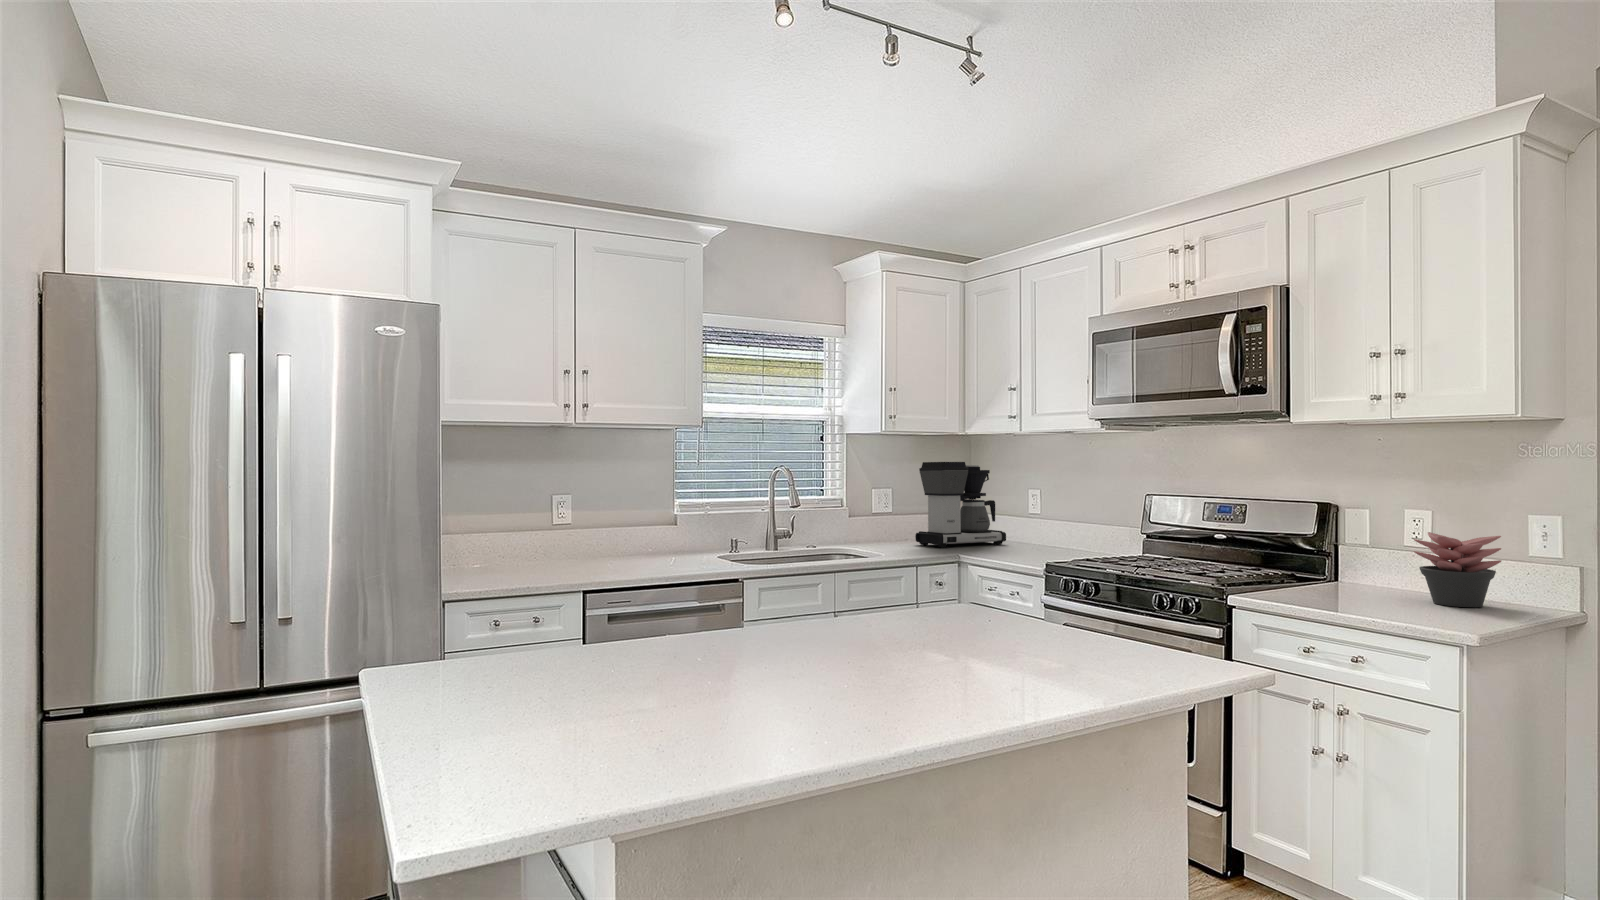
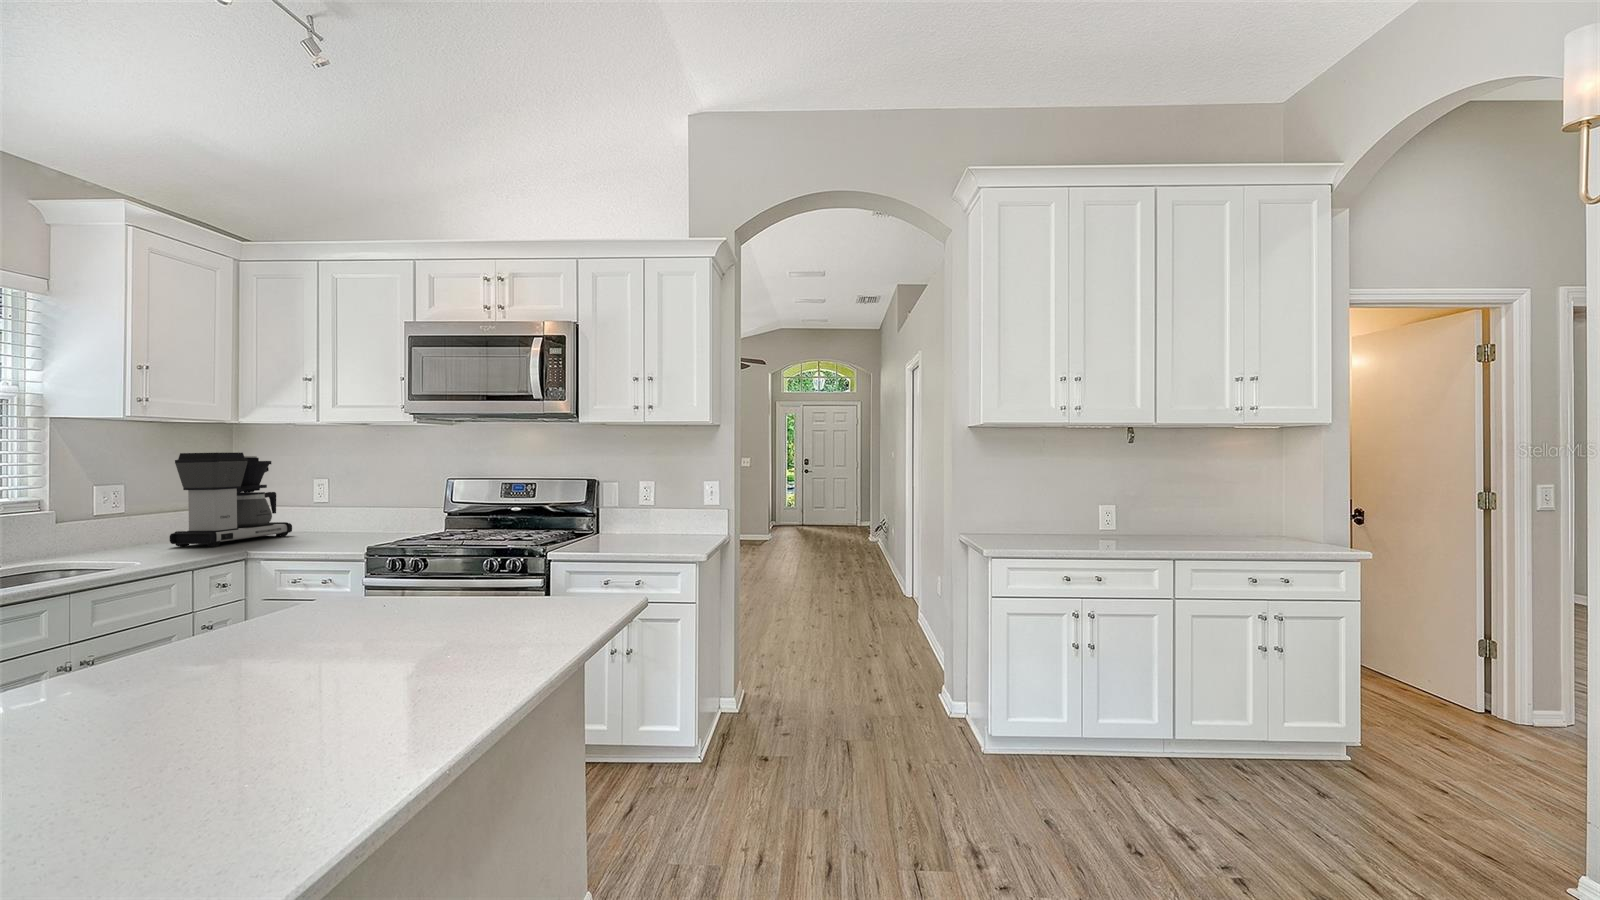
succulent plant: present [1414,532,1501,607] -> none [655,495,698,540]

